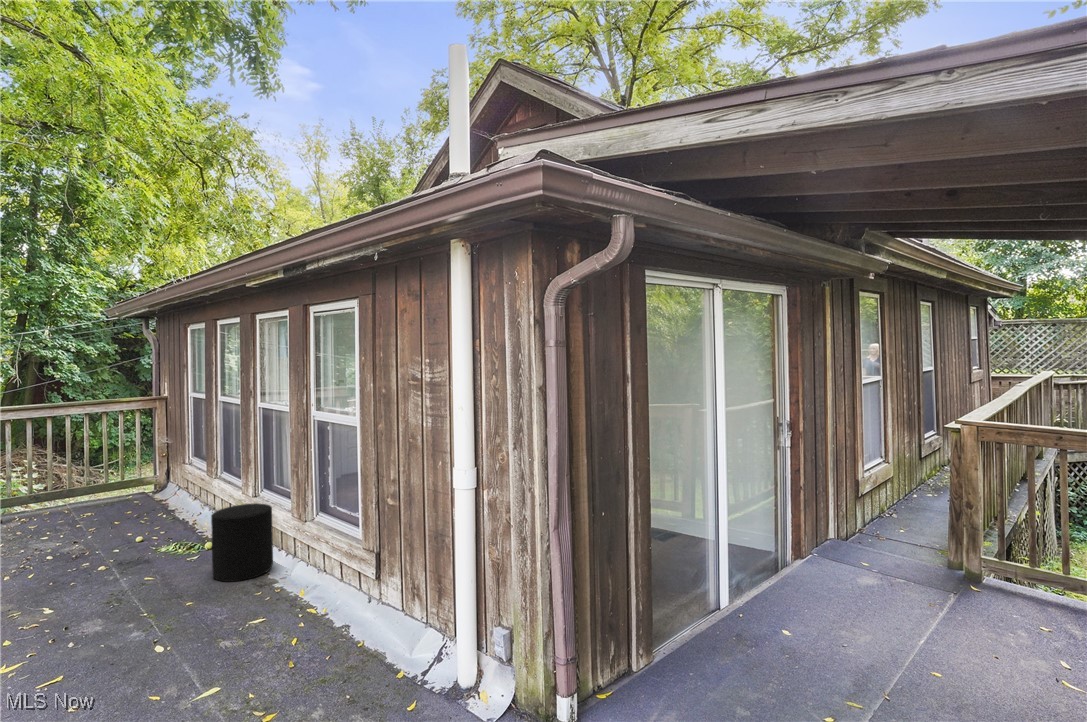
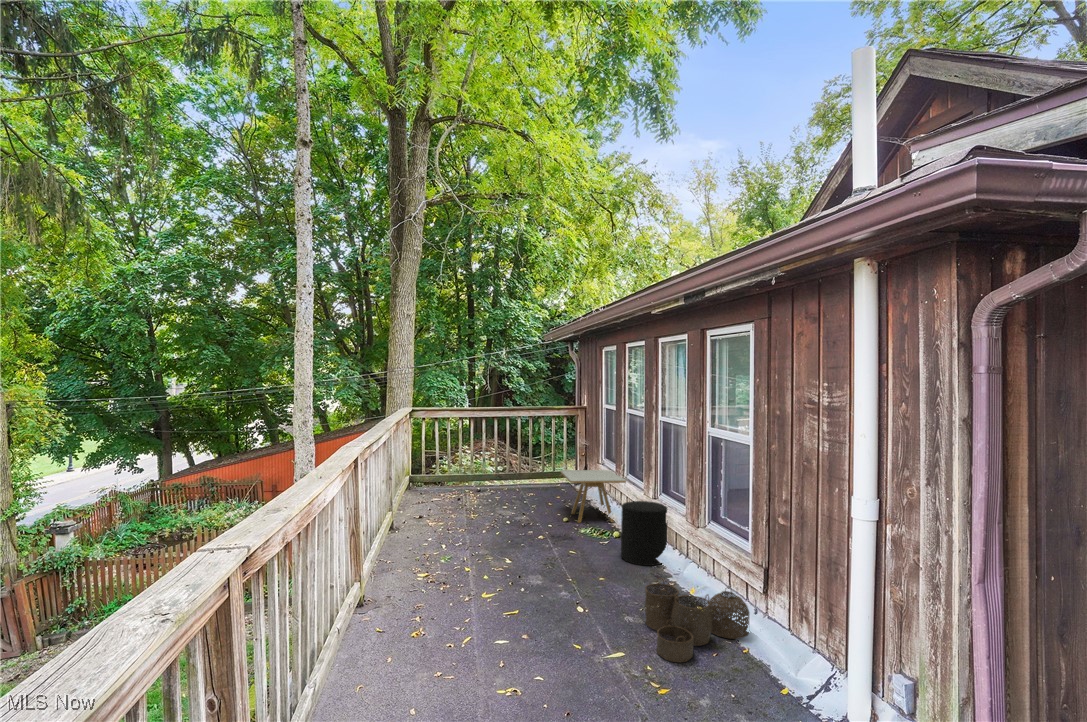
side table: none [123,472,223,547] -> present [560,470,627,523]
woven basket: none [239,583,364,692] -> present [645,578,750,662]

